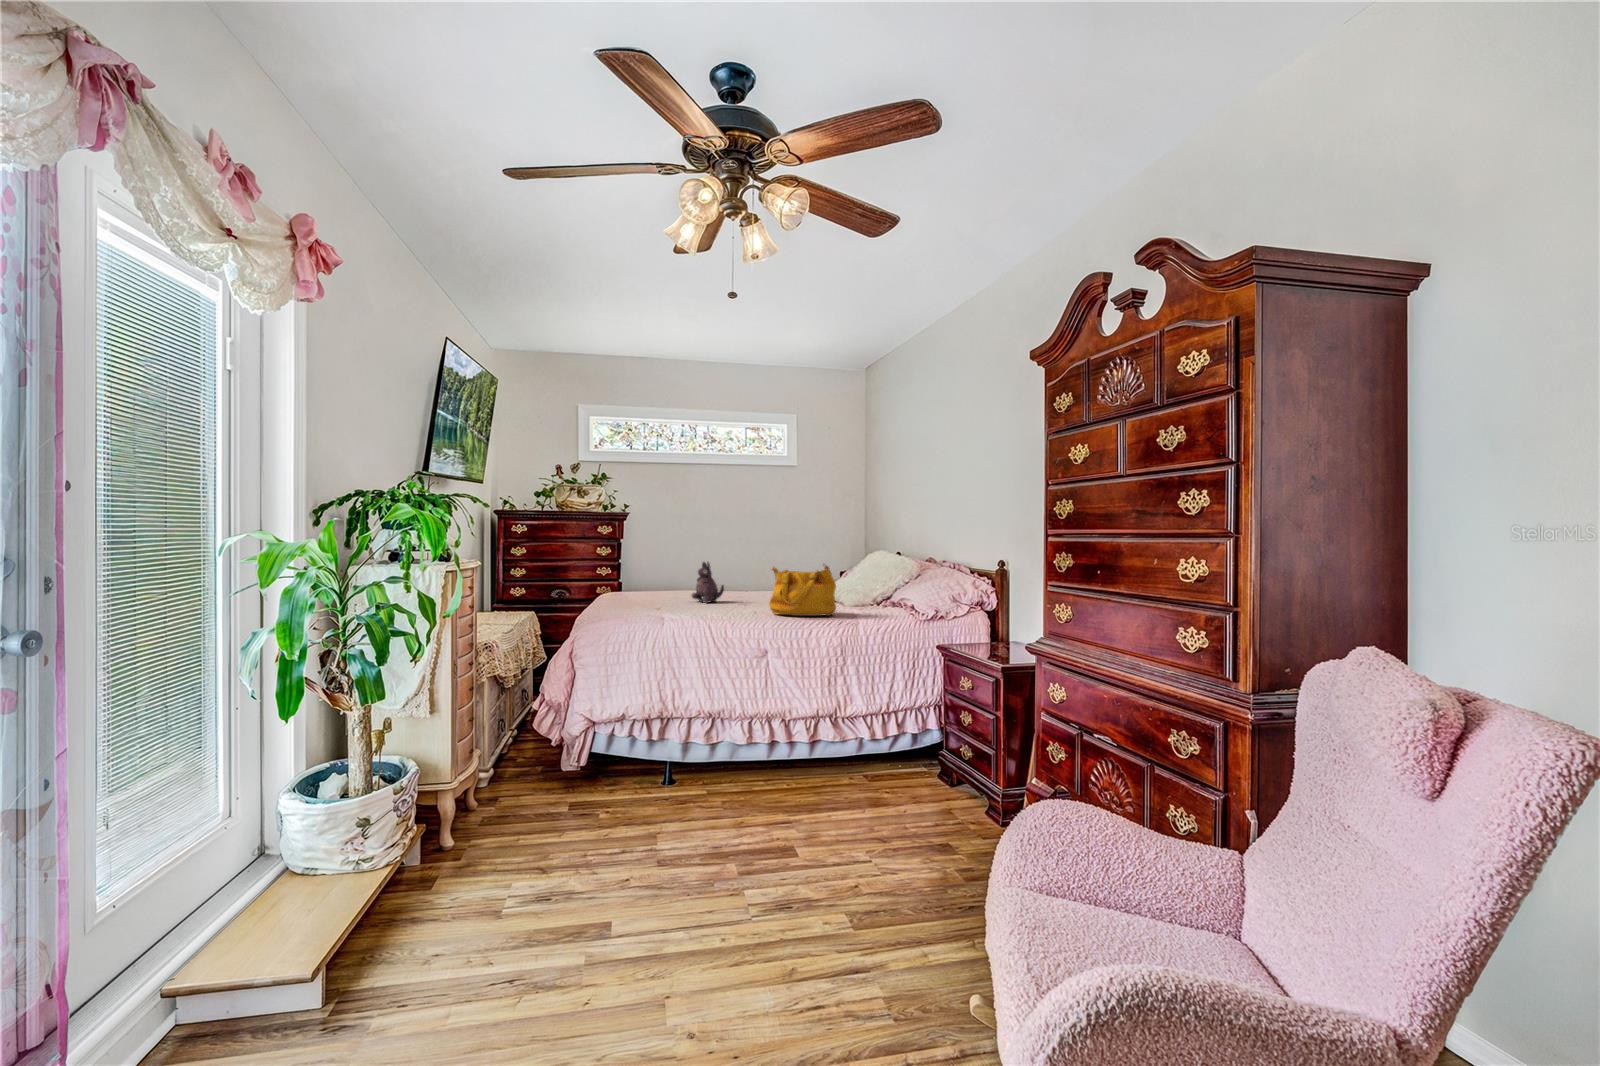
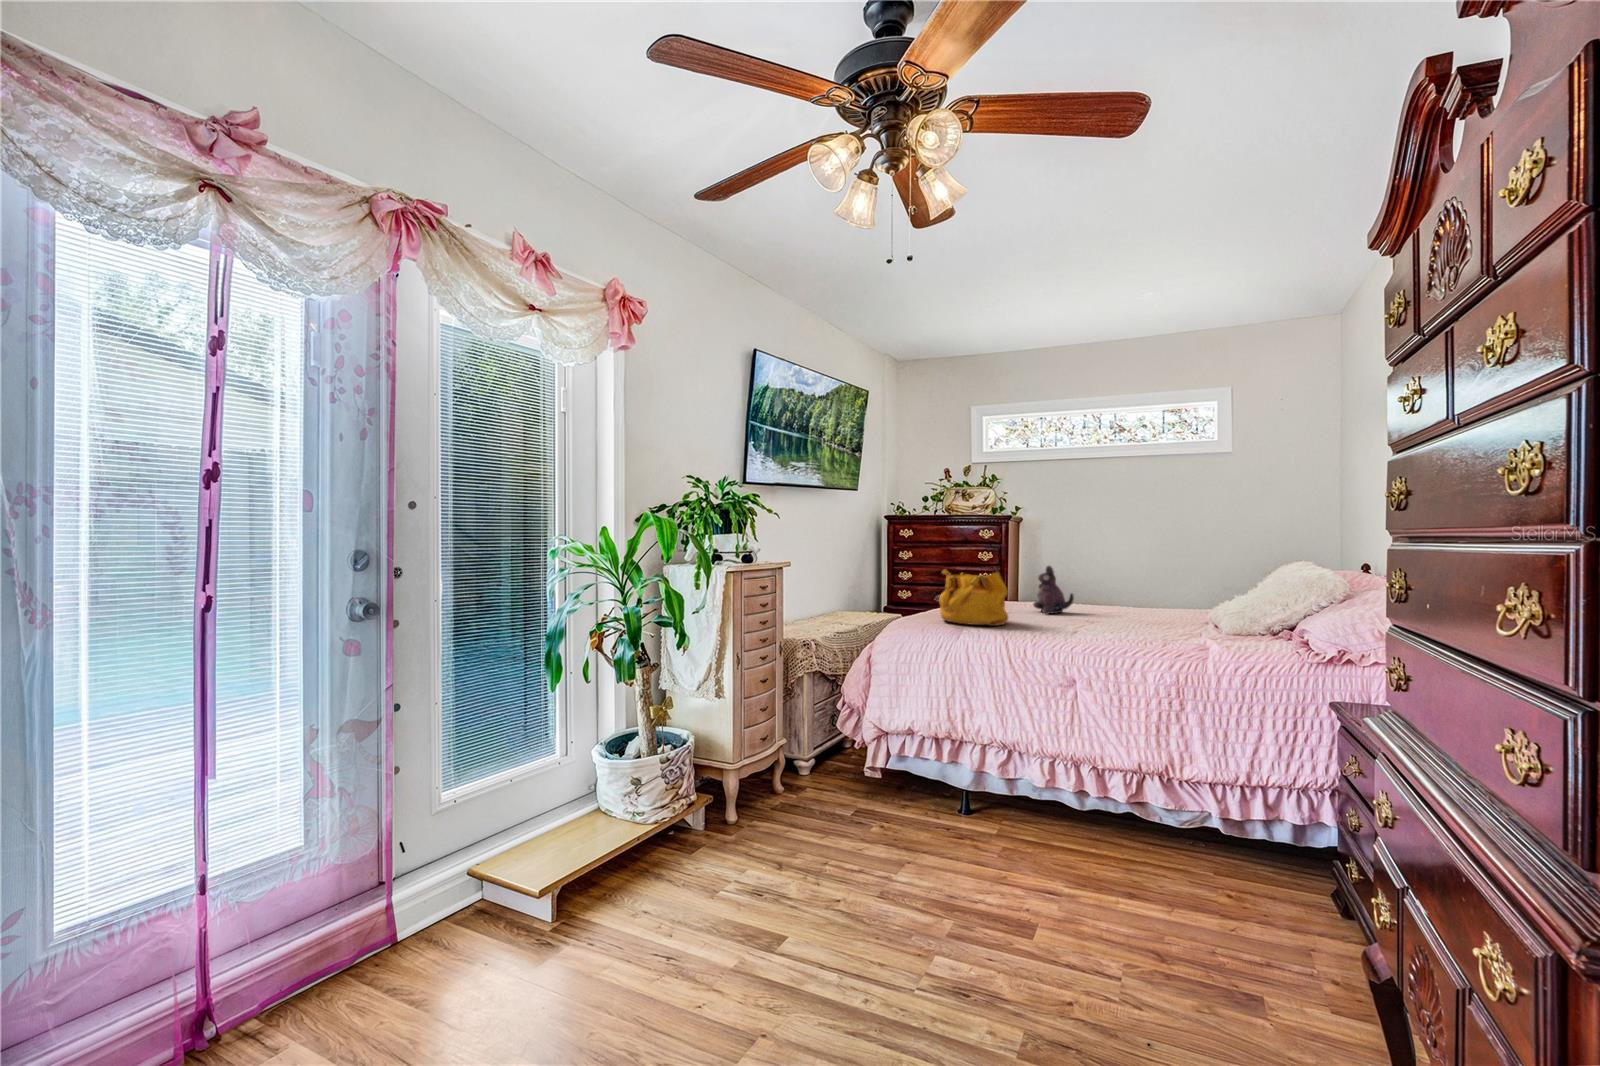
handbag: present [769,565,836,616] -> present [939,570,1008,626]

